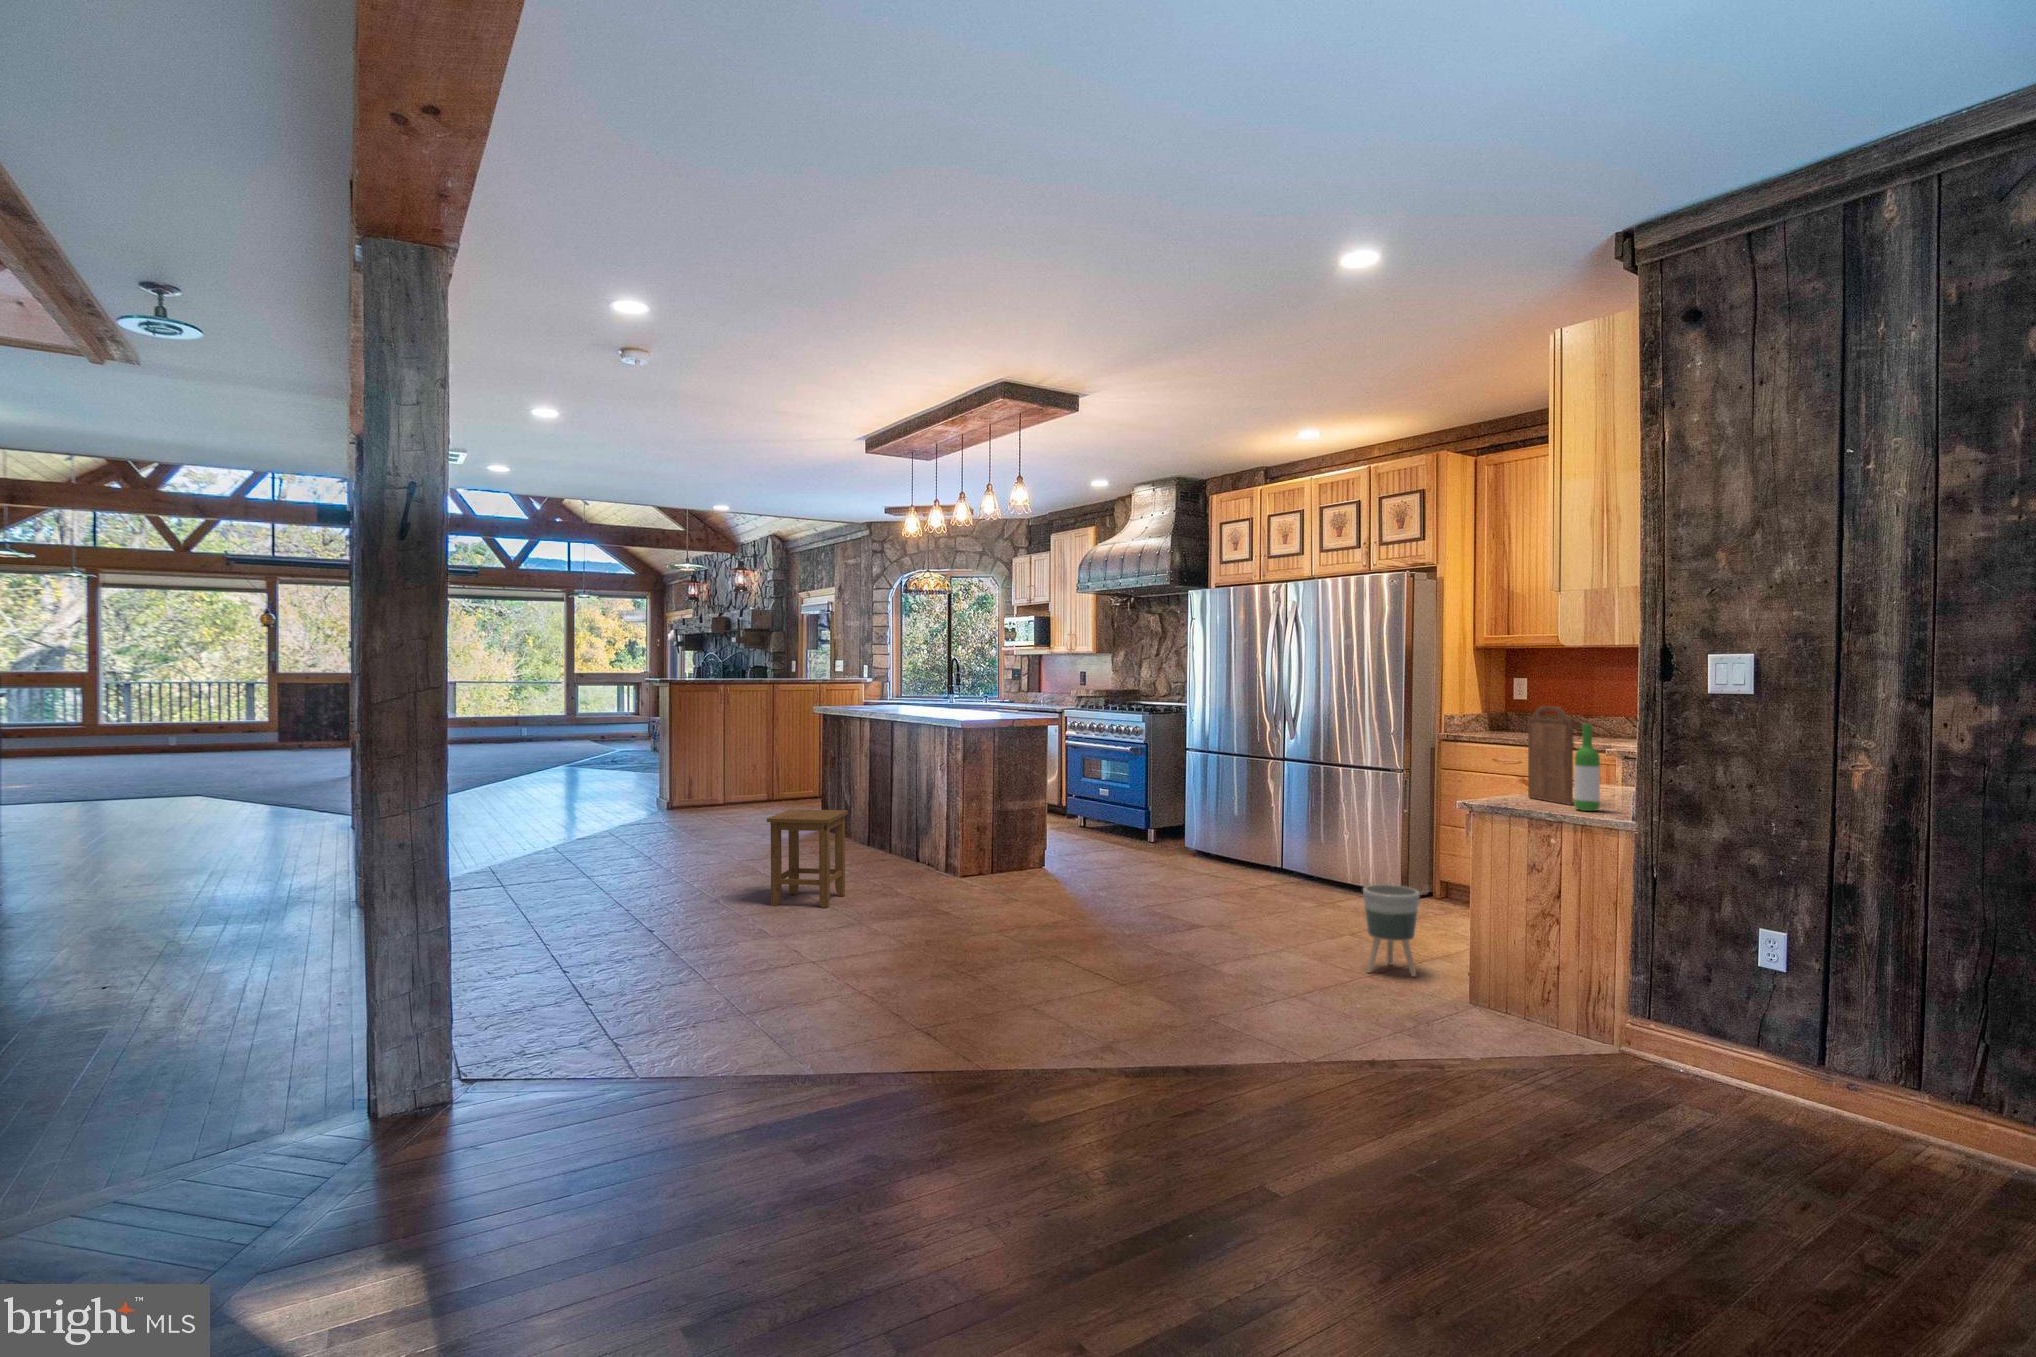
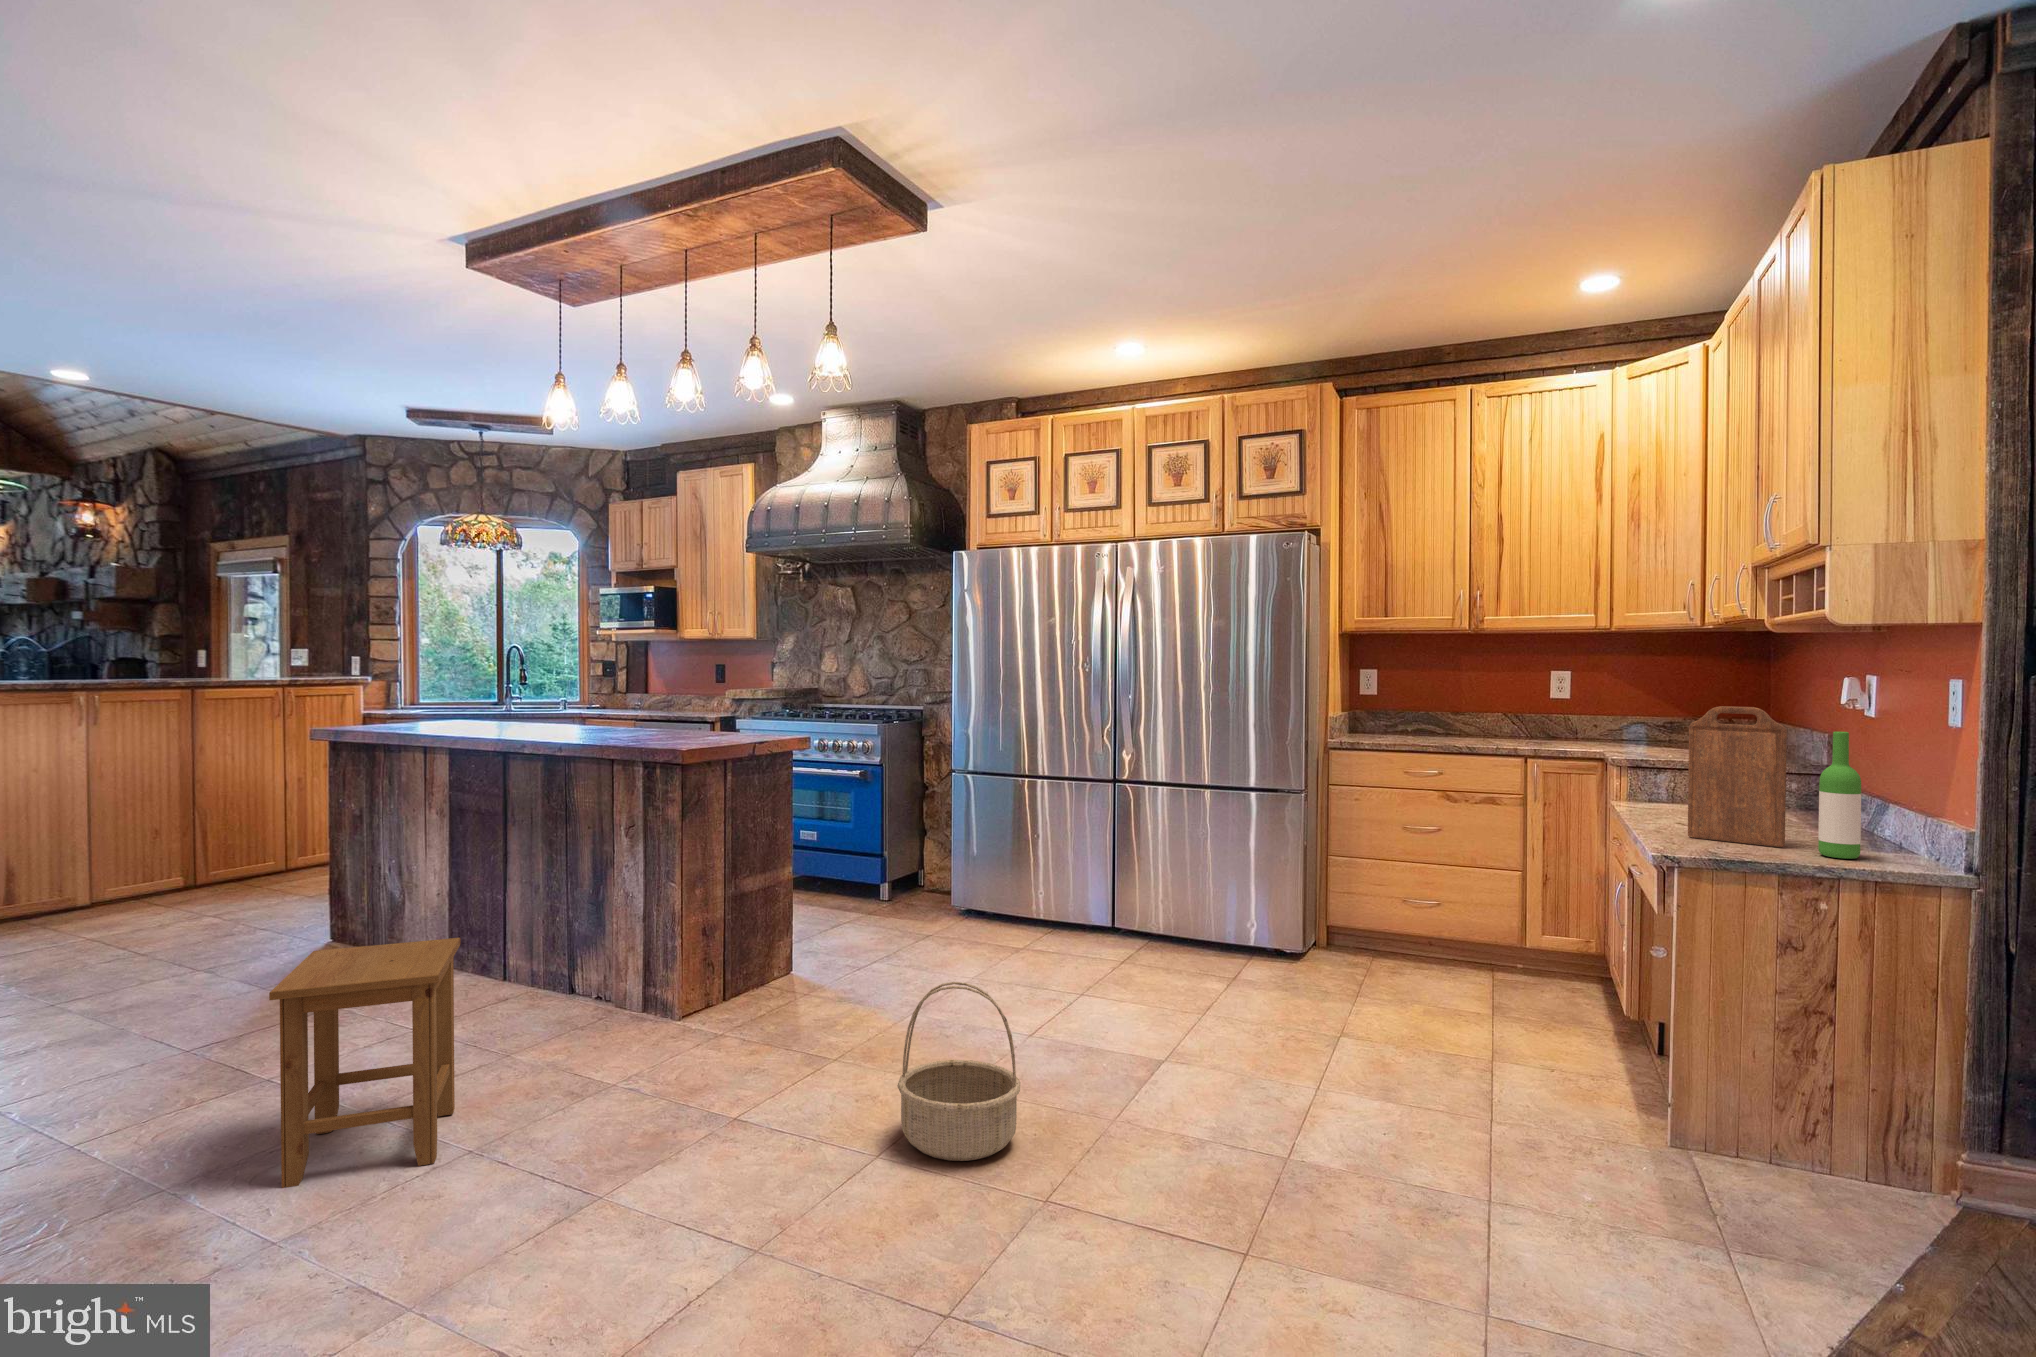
basket: none [1022,848,1086,941] -> present [897,982,1020,1161]
planter: present [1363,884,1420,977] -> none [1448,974,1538,1120]

